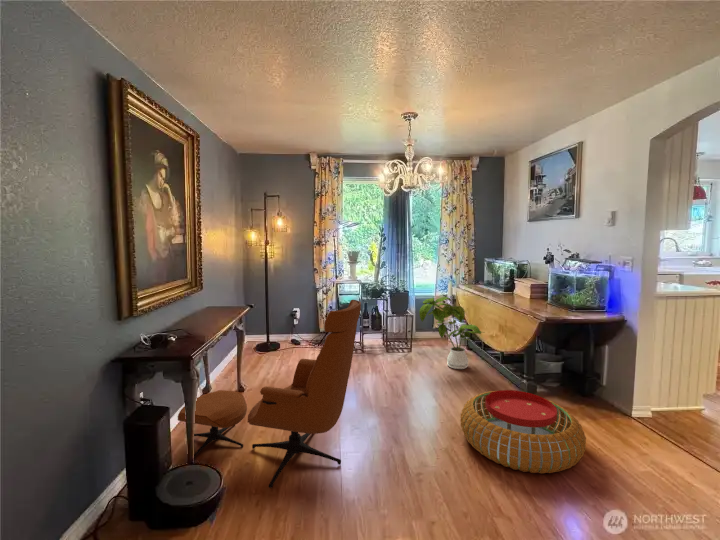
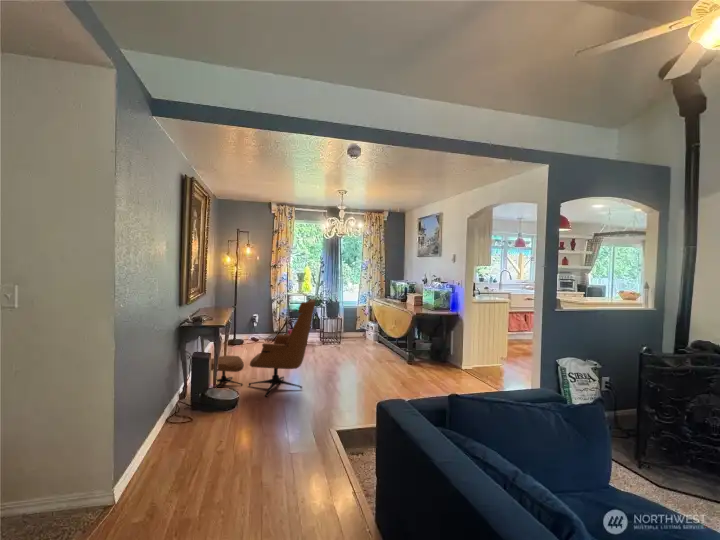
house plant: present [419,297,482,369] -> none [347,304,388,352]
pouf: present [460,390,586,474] -> none [368,353,430,388]

